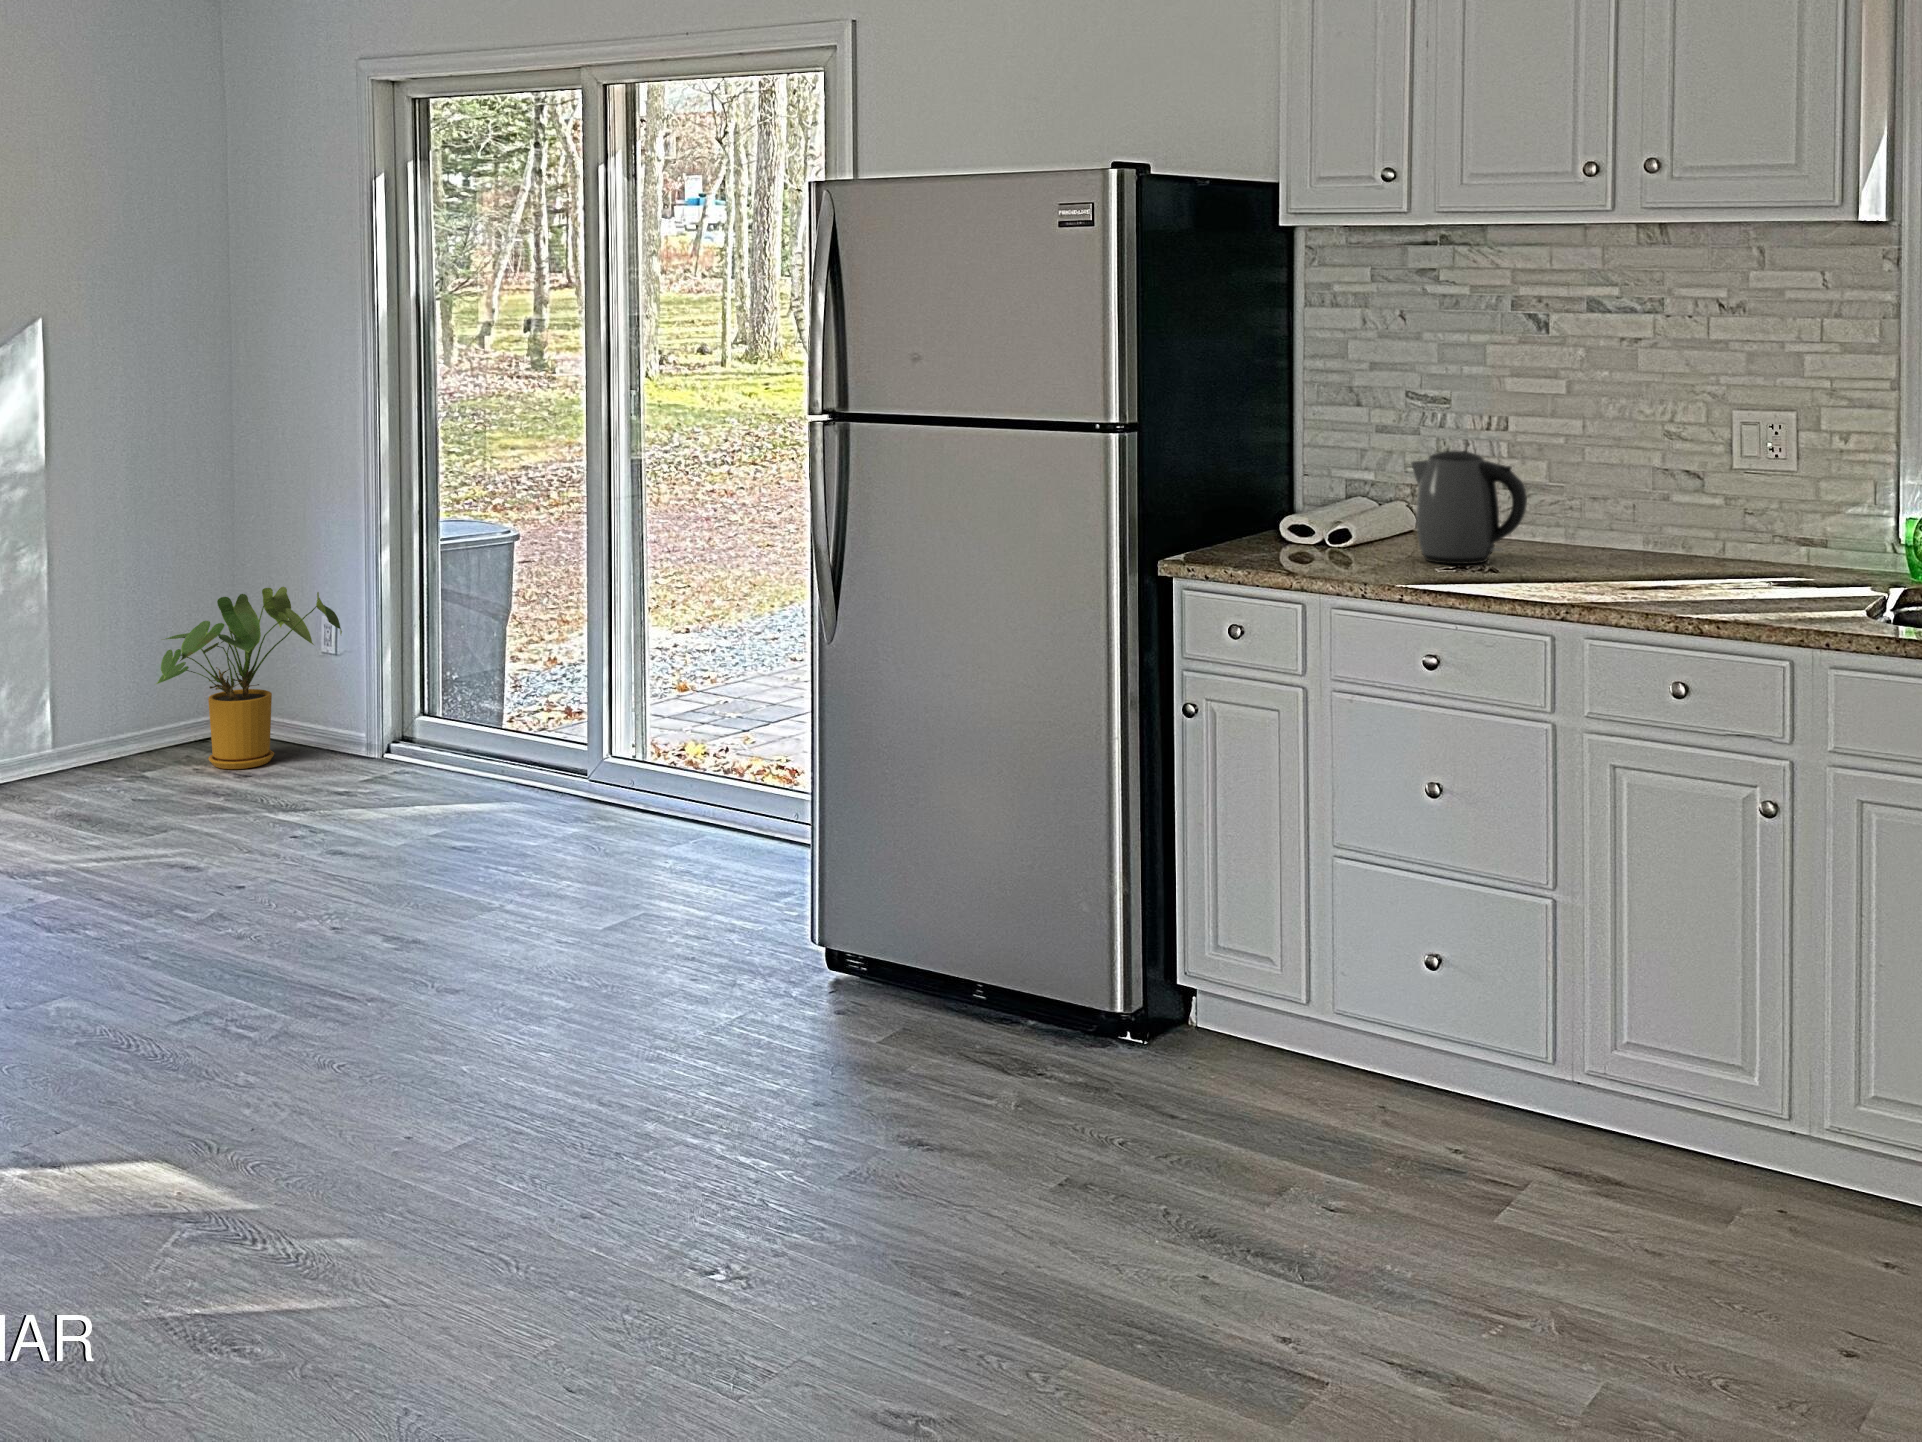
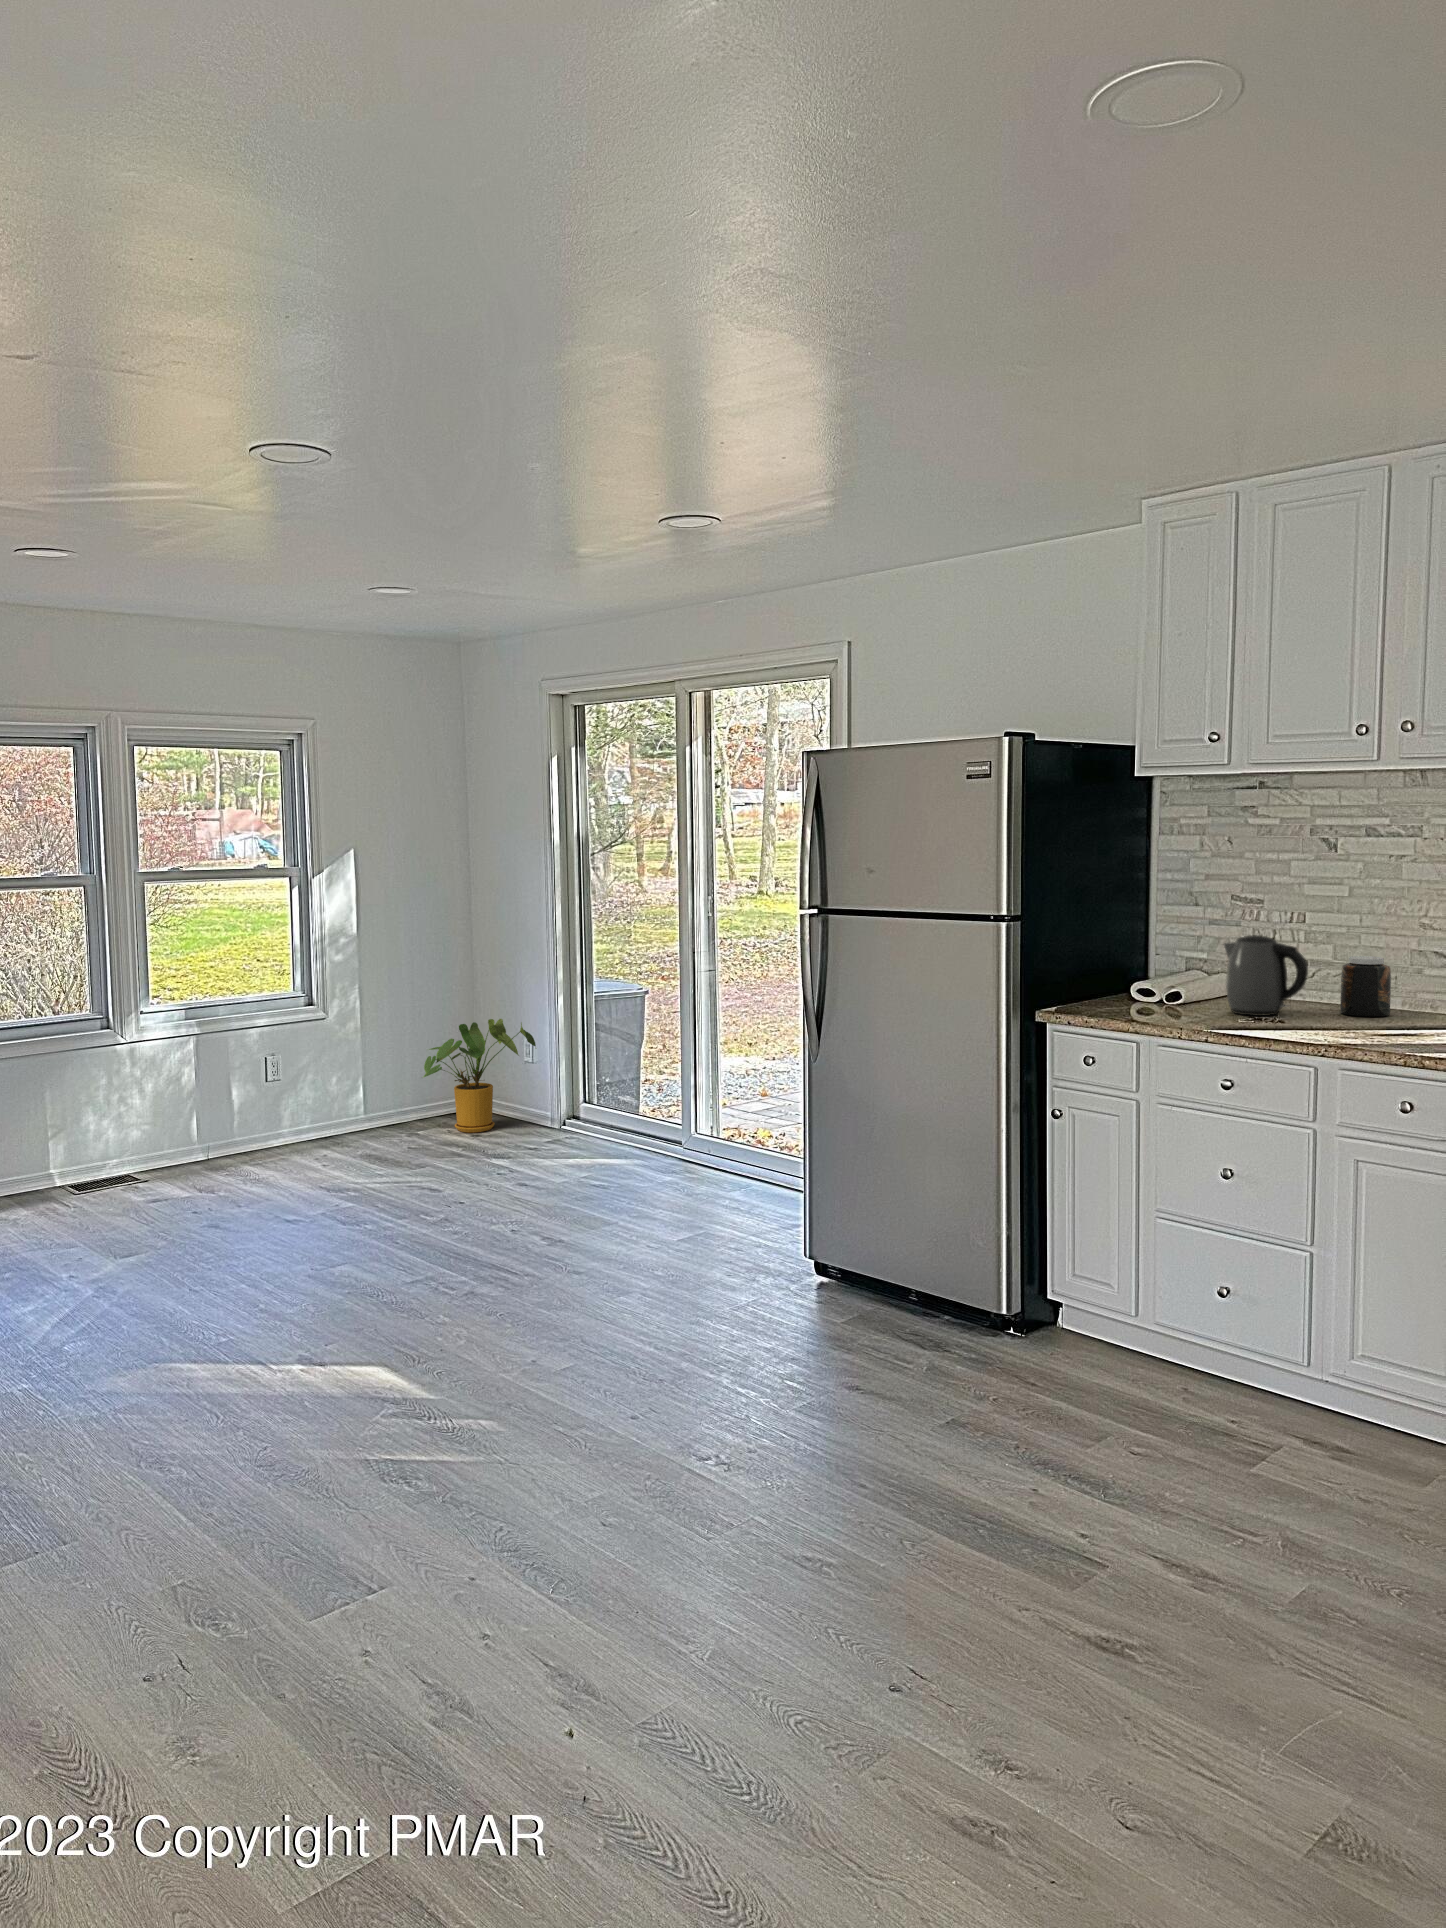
jar: none [1568,478,1634,562] -> present [1340,956,1391,1016]

